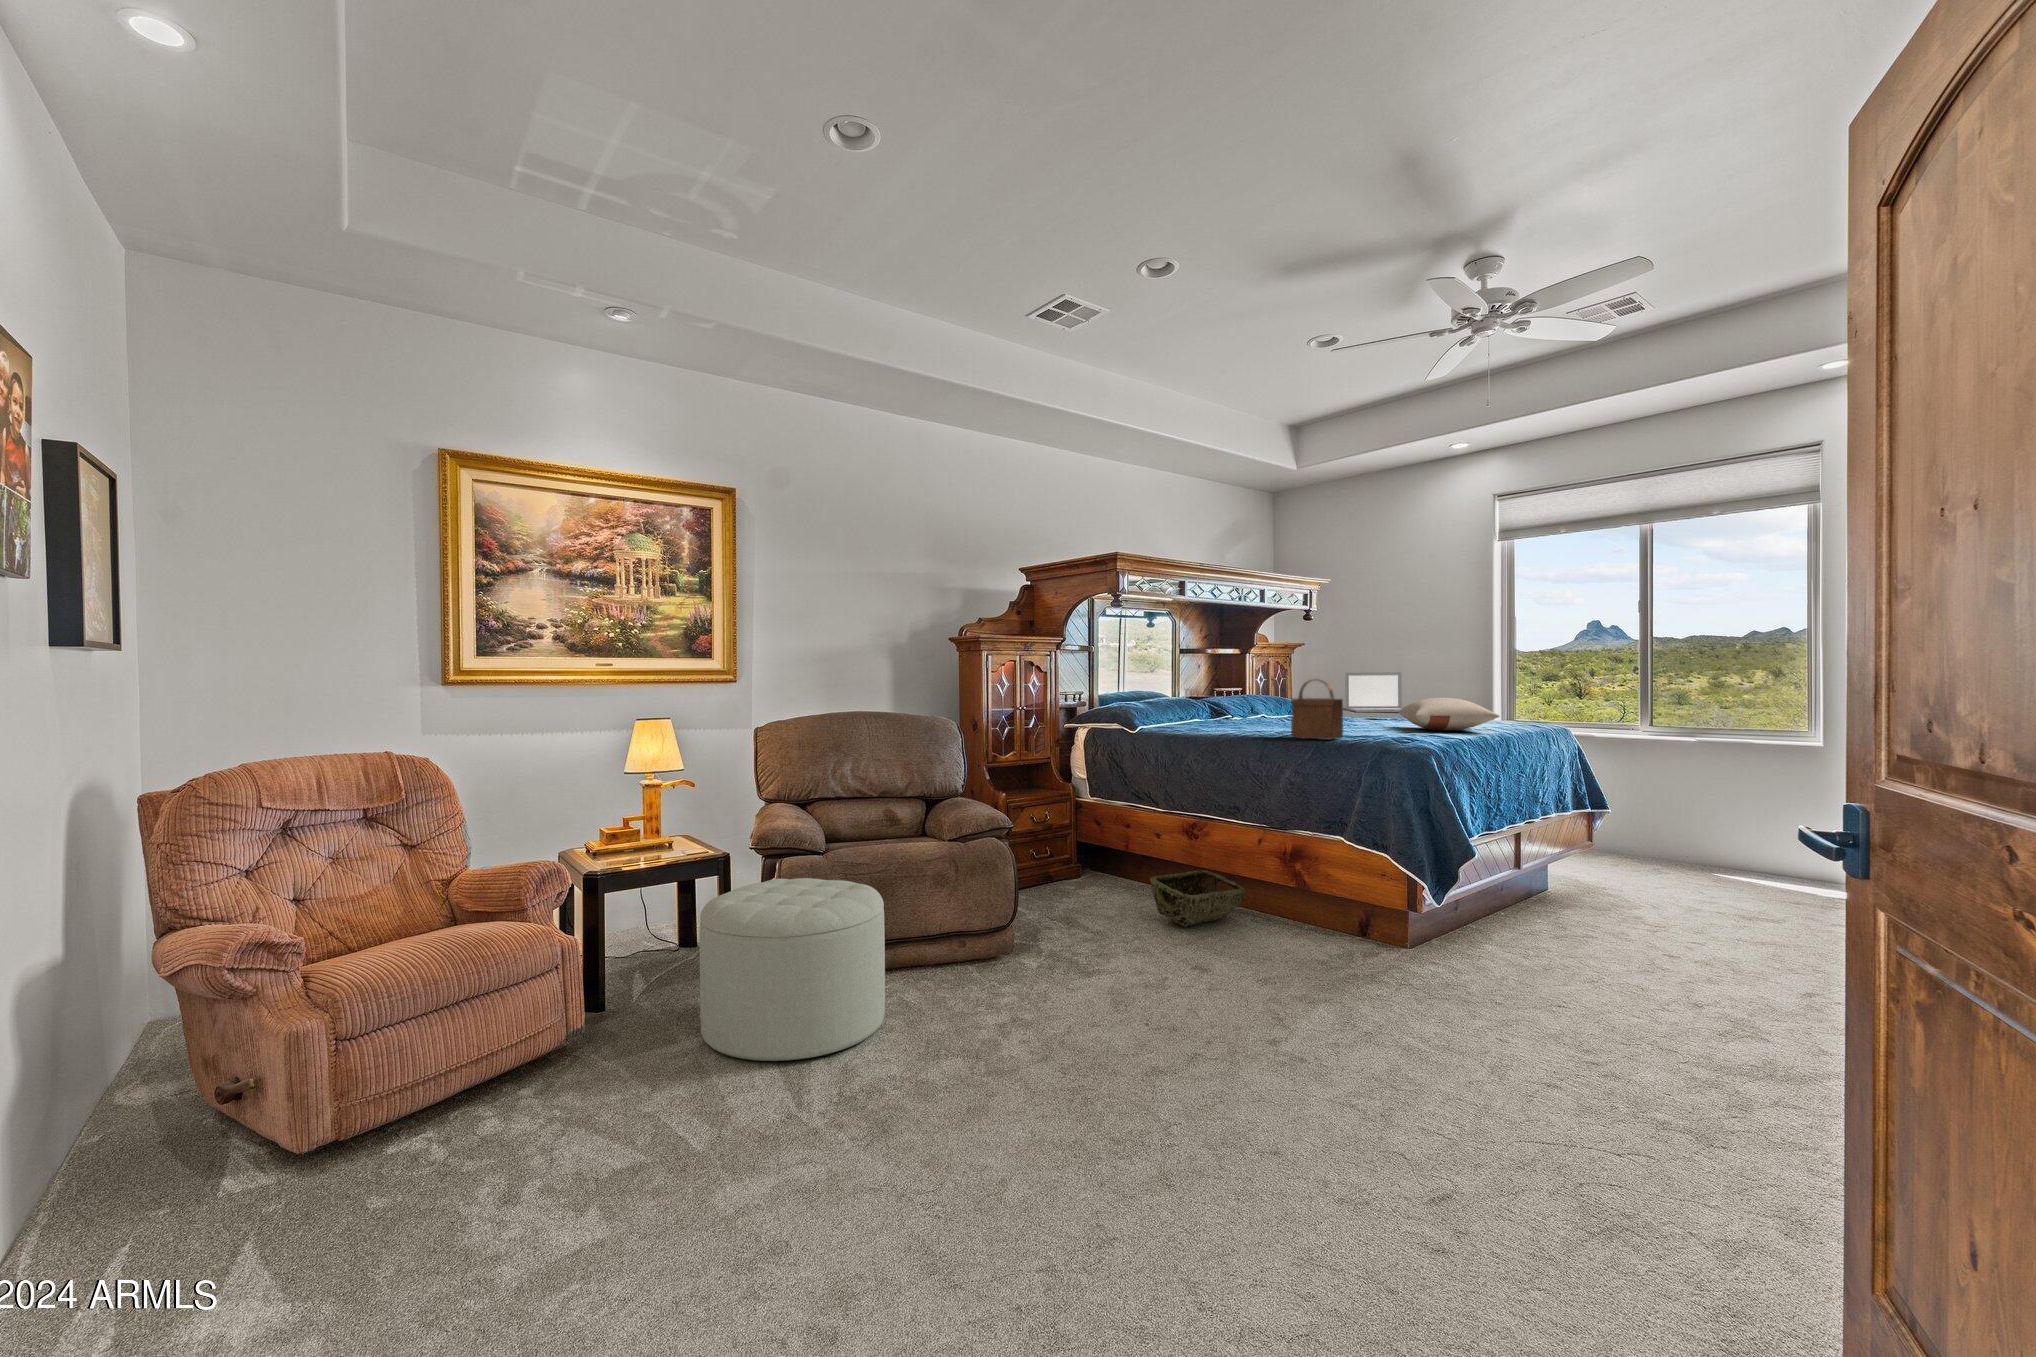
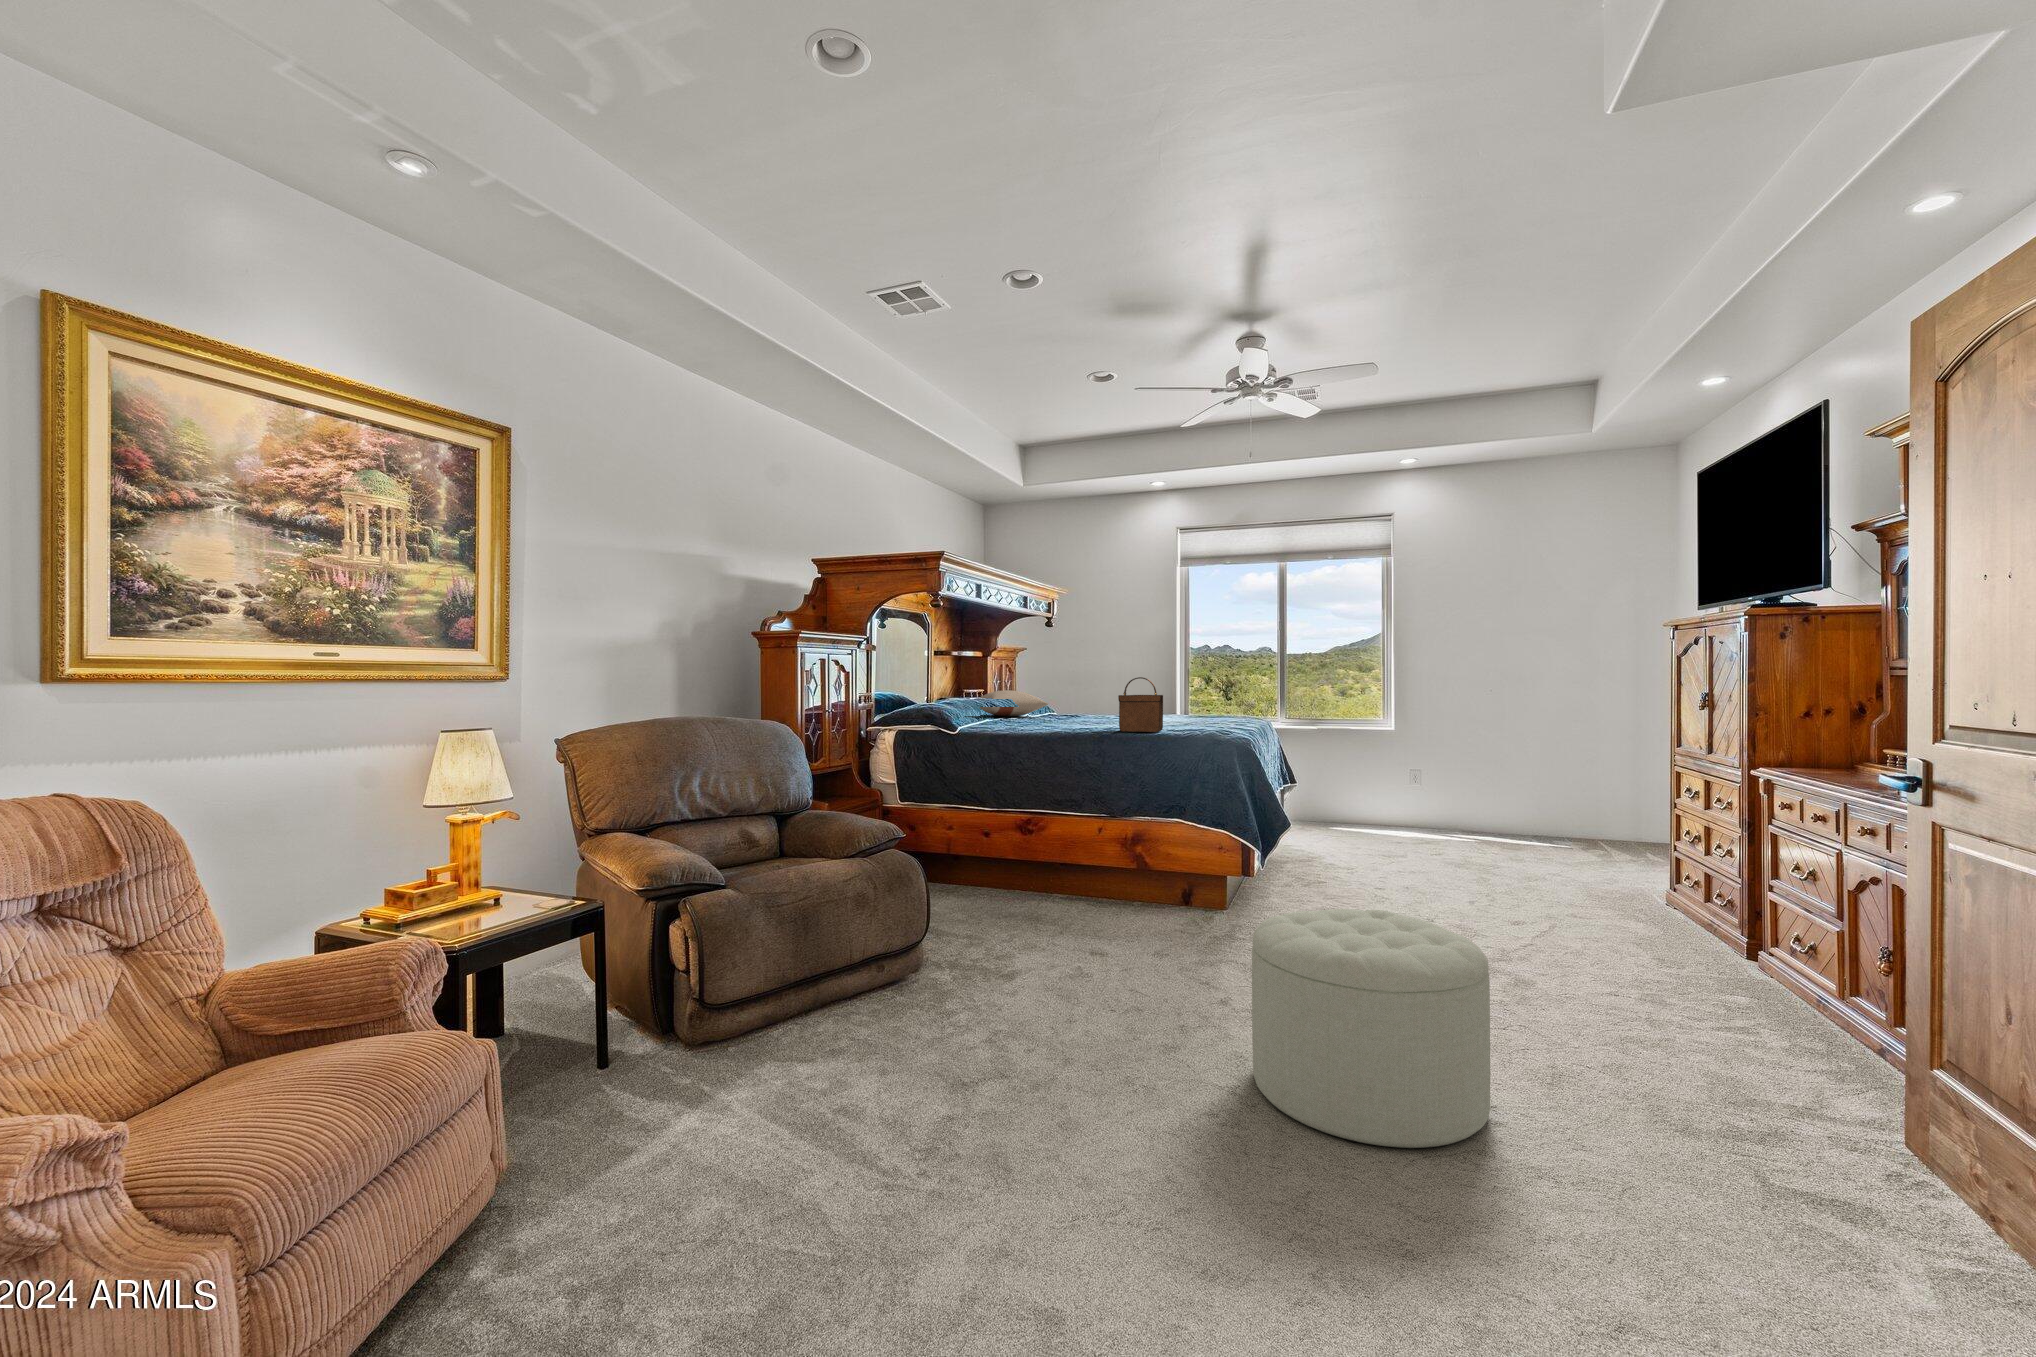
laptop: present [1345,672,1402,712] -> none [1061,675,1121,711]
pillow: present [1399,698,1500,731] -> present [978,690,1048,716]
woven basket: present [1150,870,1246,927] -> none [1006,863,1086,920]
ottoman: present [700,878,885,1061] -> present [1252,909,1490,1148]

